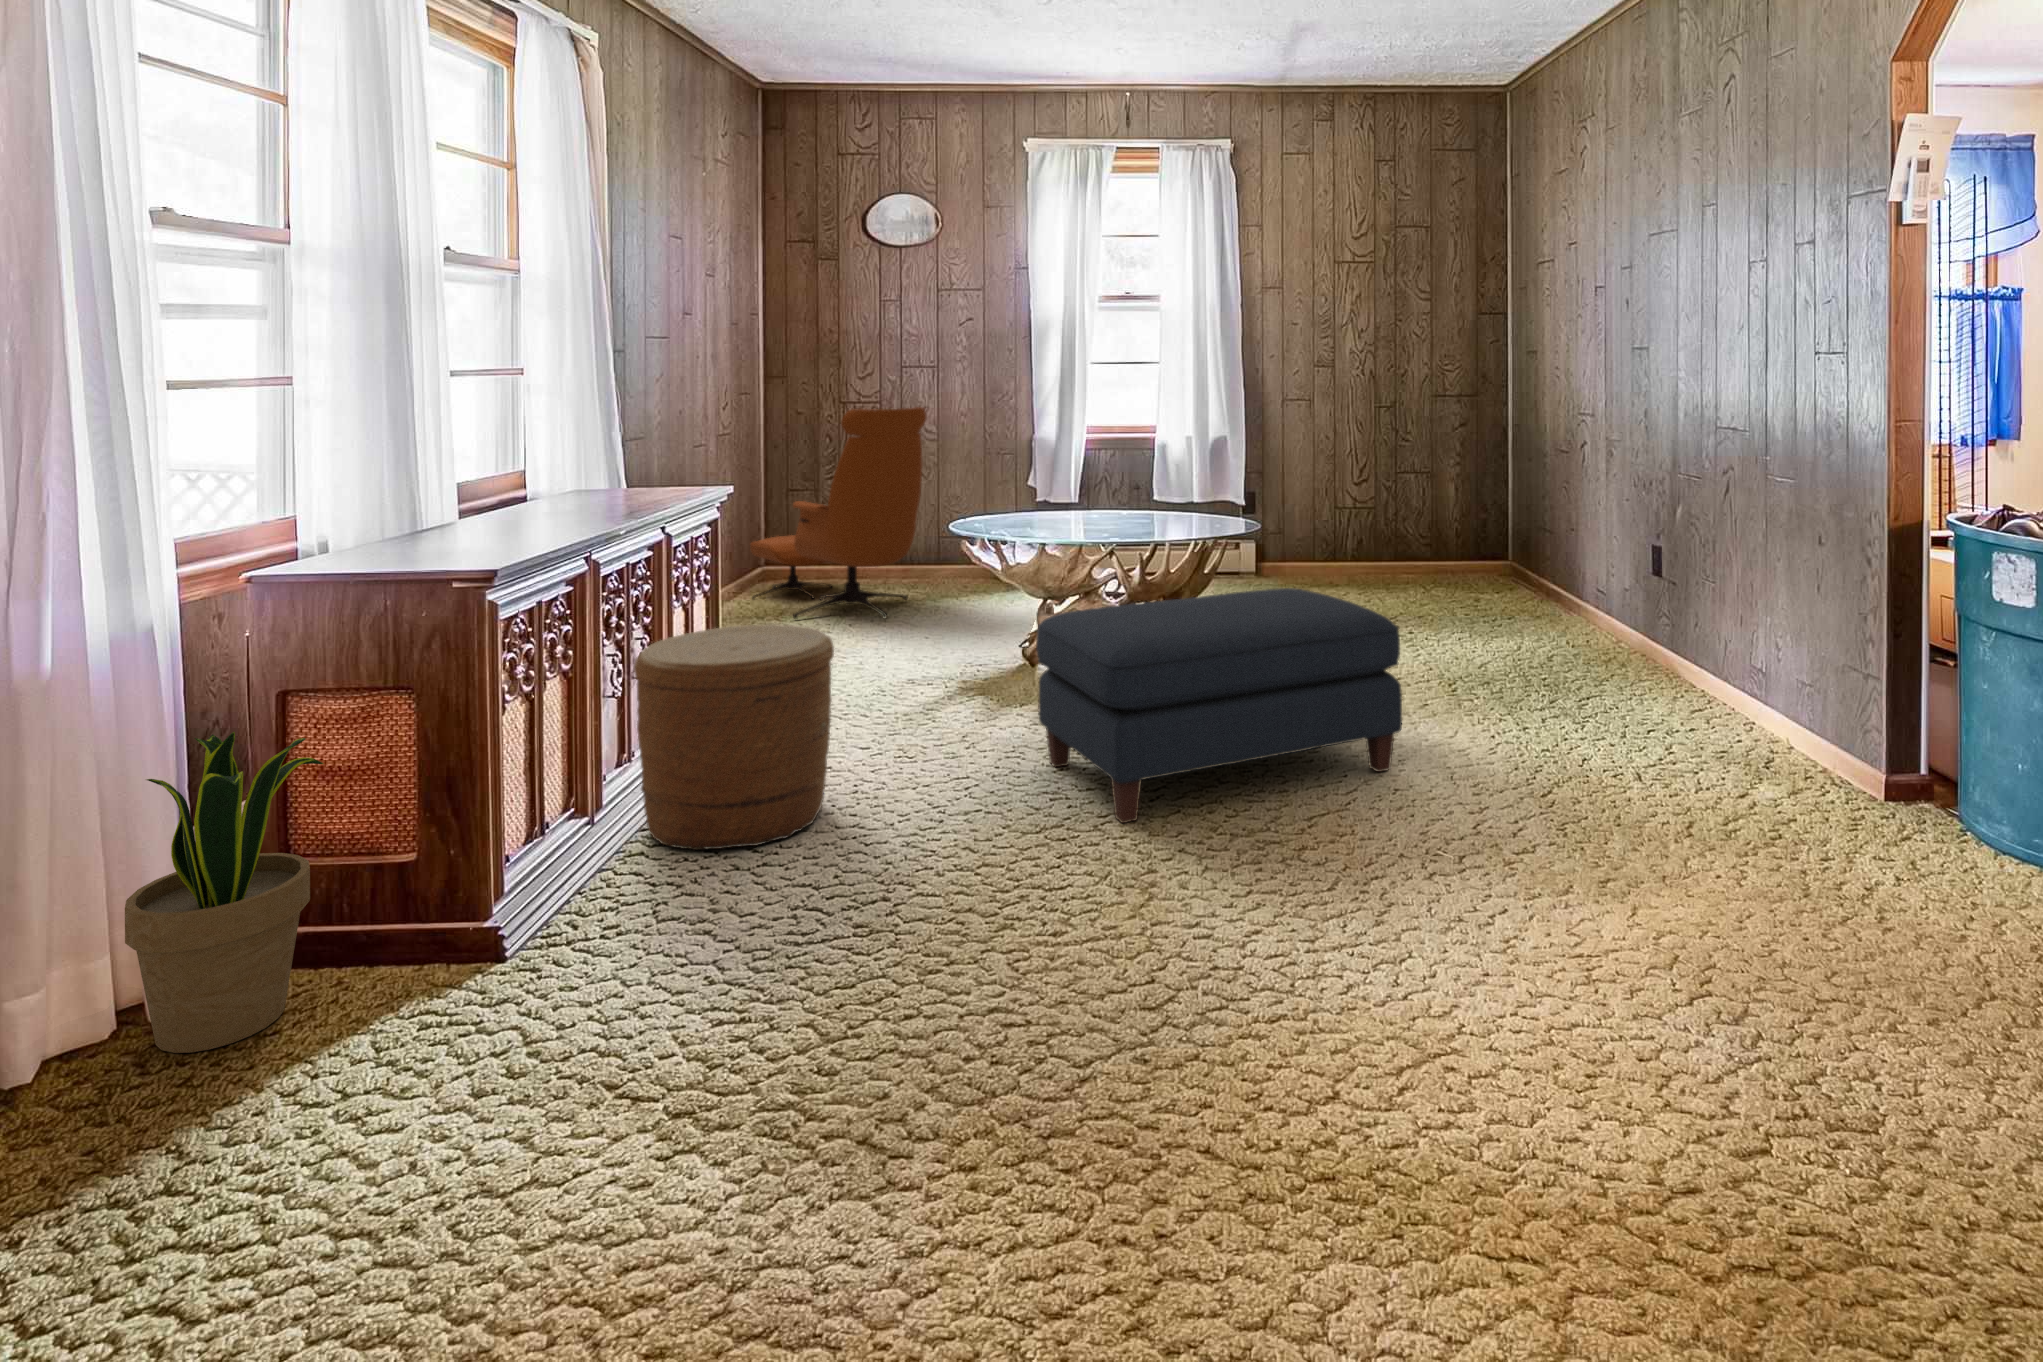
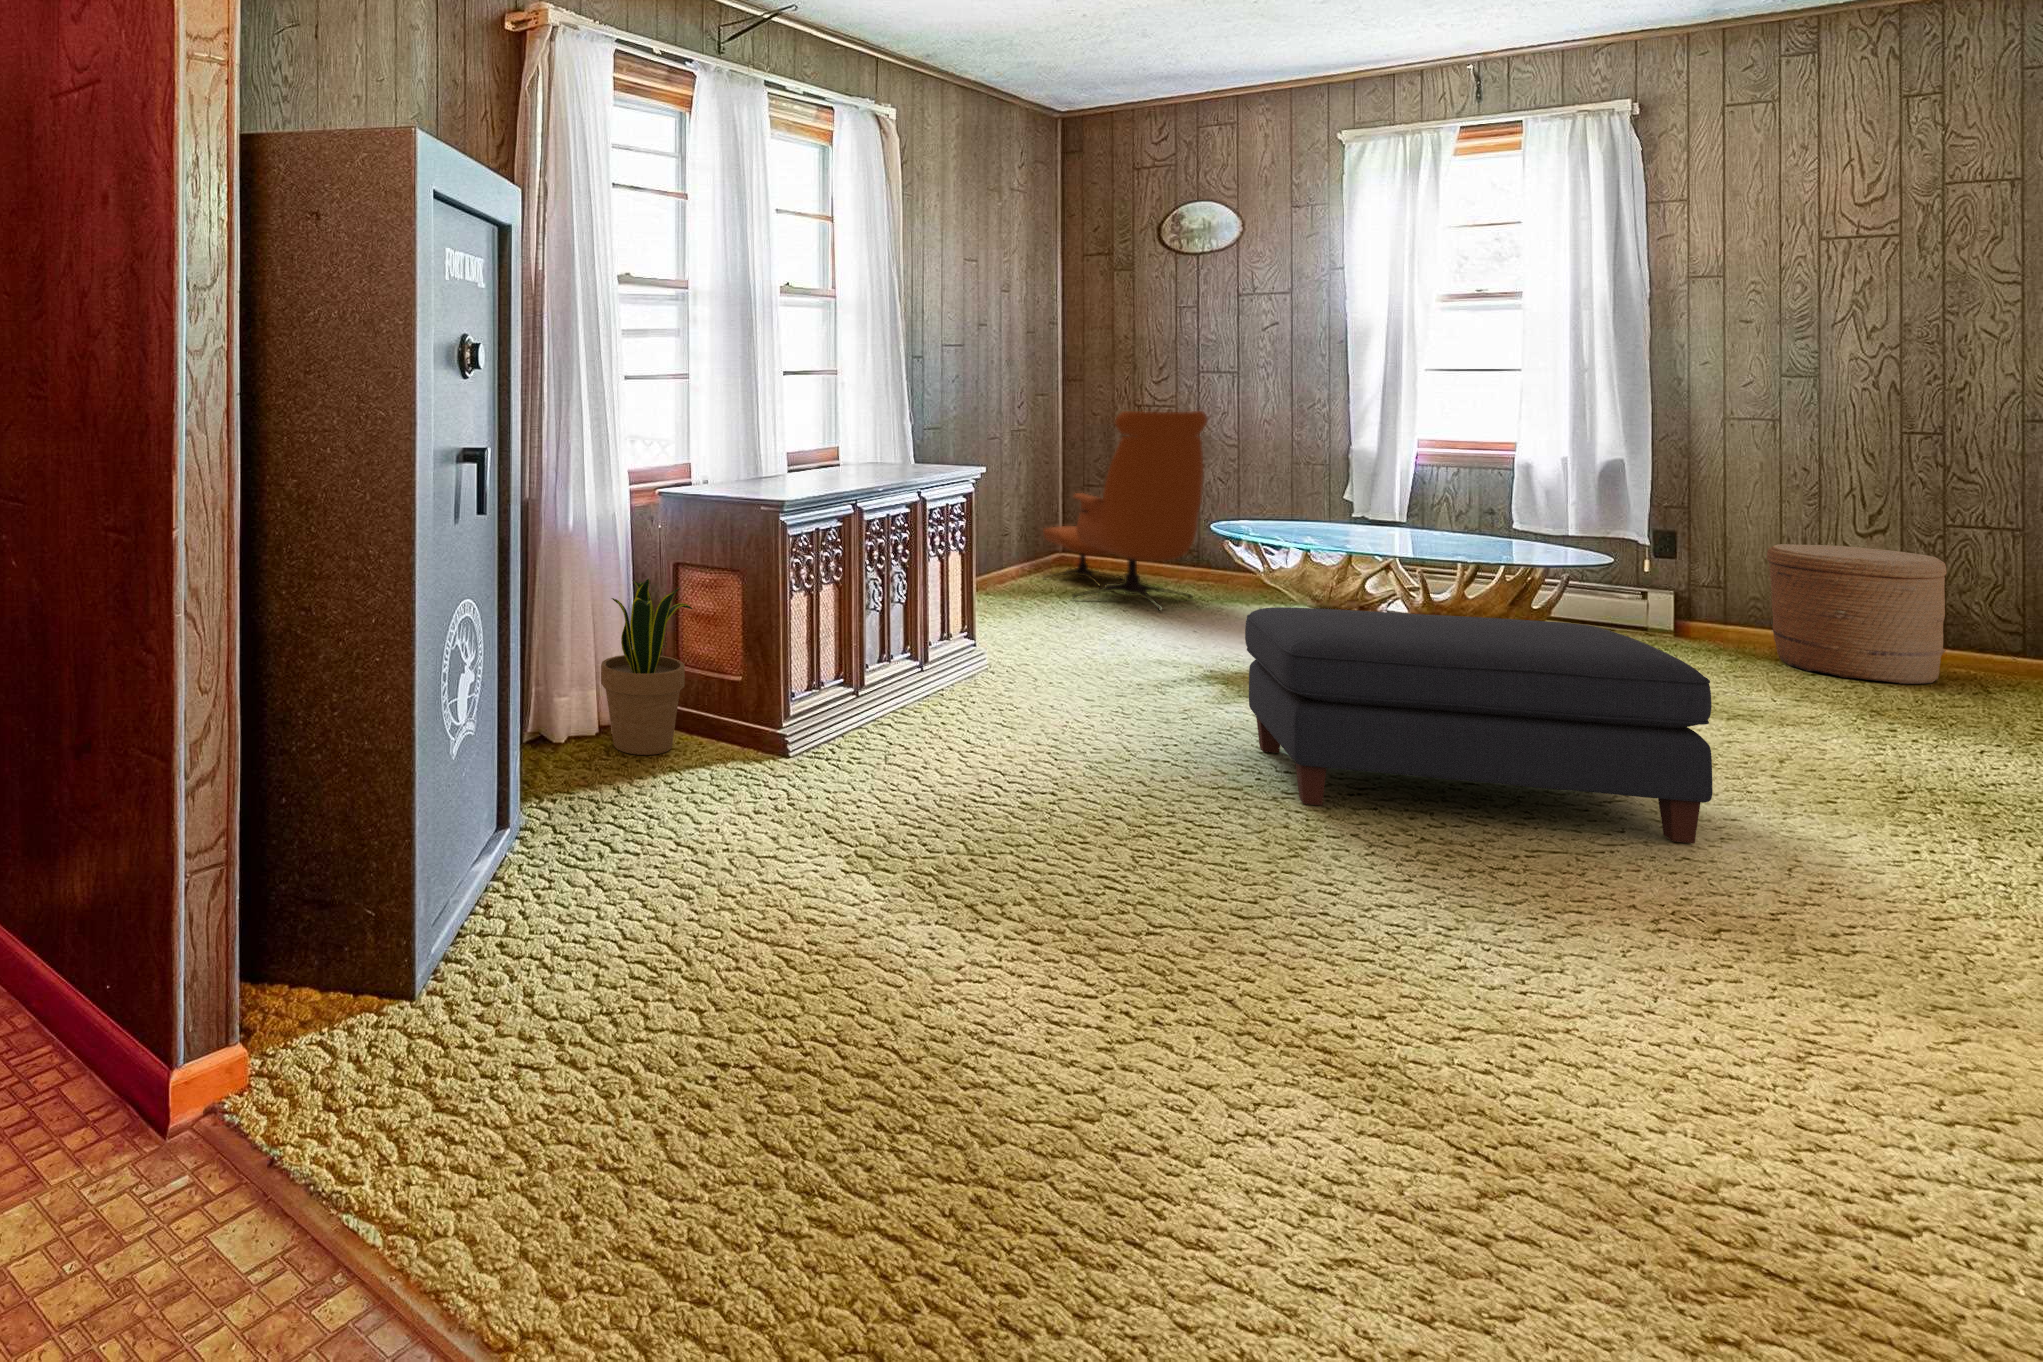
woven basket: present [634,624,834,850] -> present [1767,544,1947,684]

